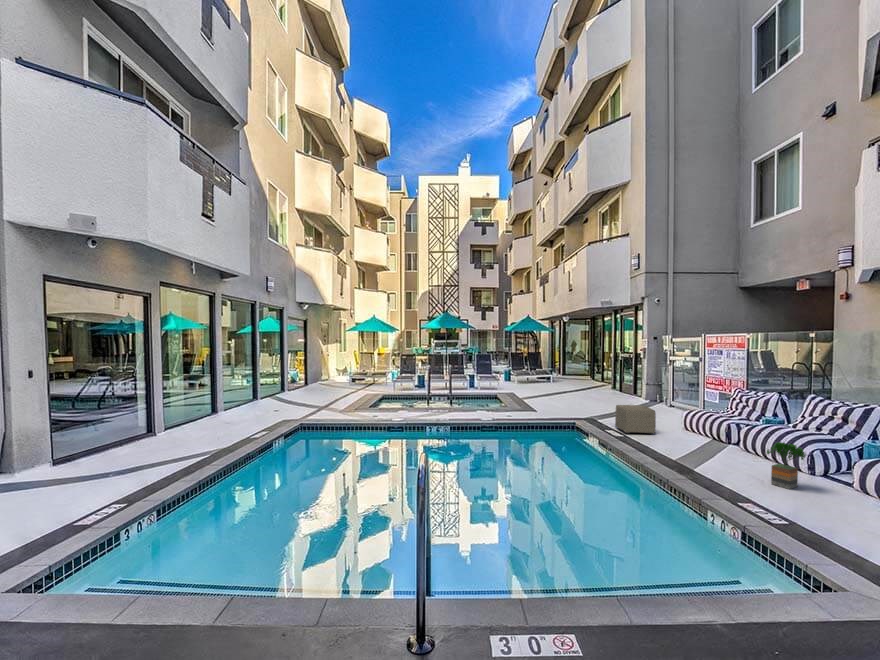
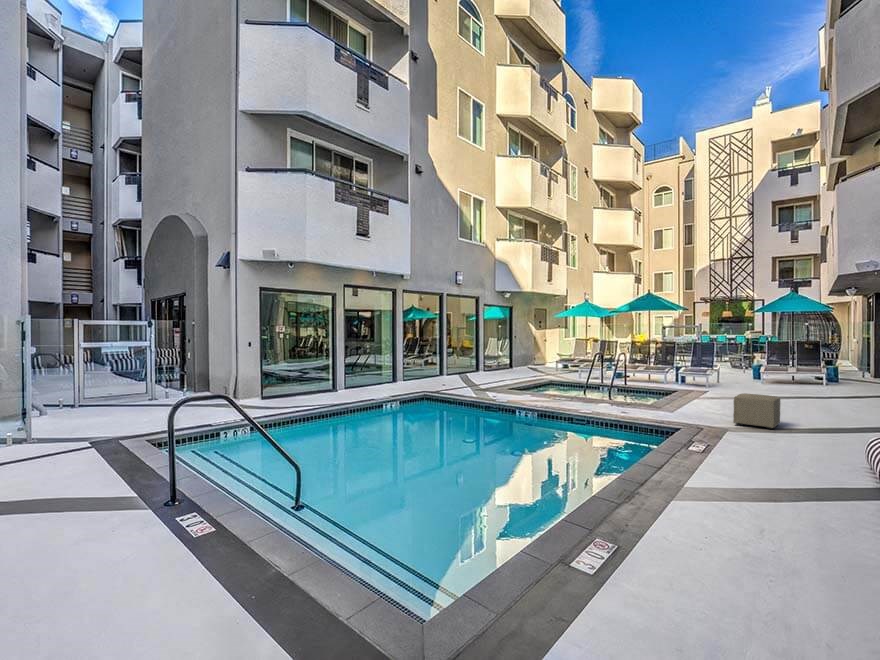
potted tree: present [767,442,806,489] -> none [763,426,808,479]

